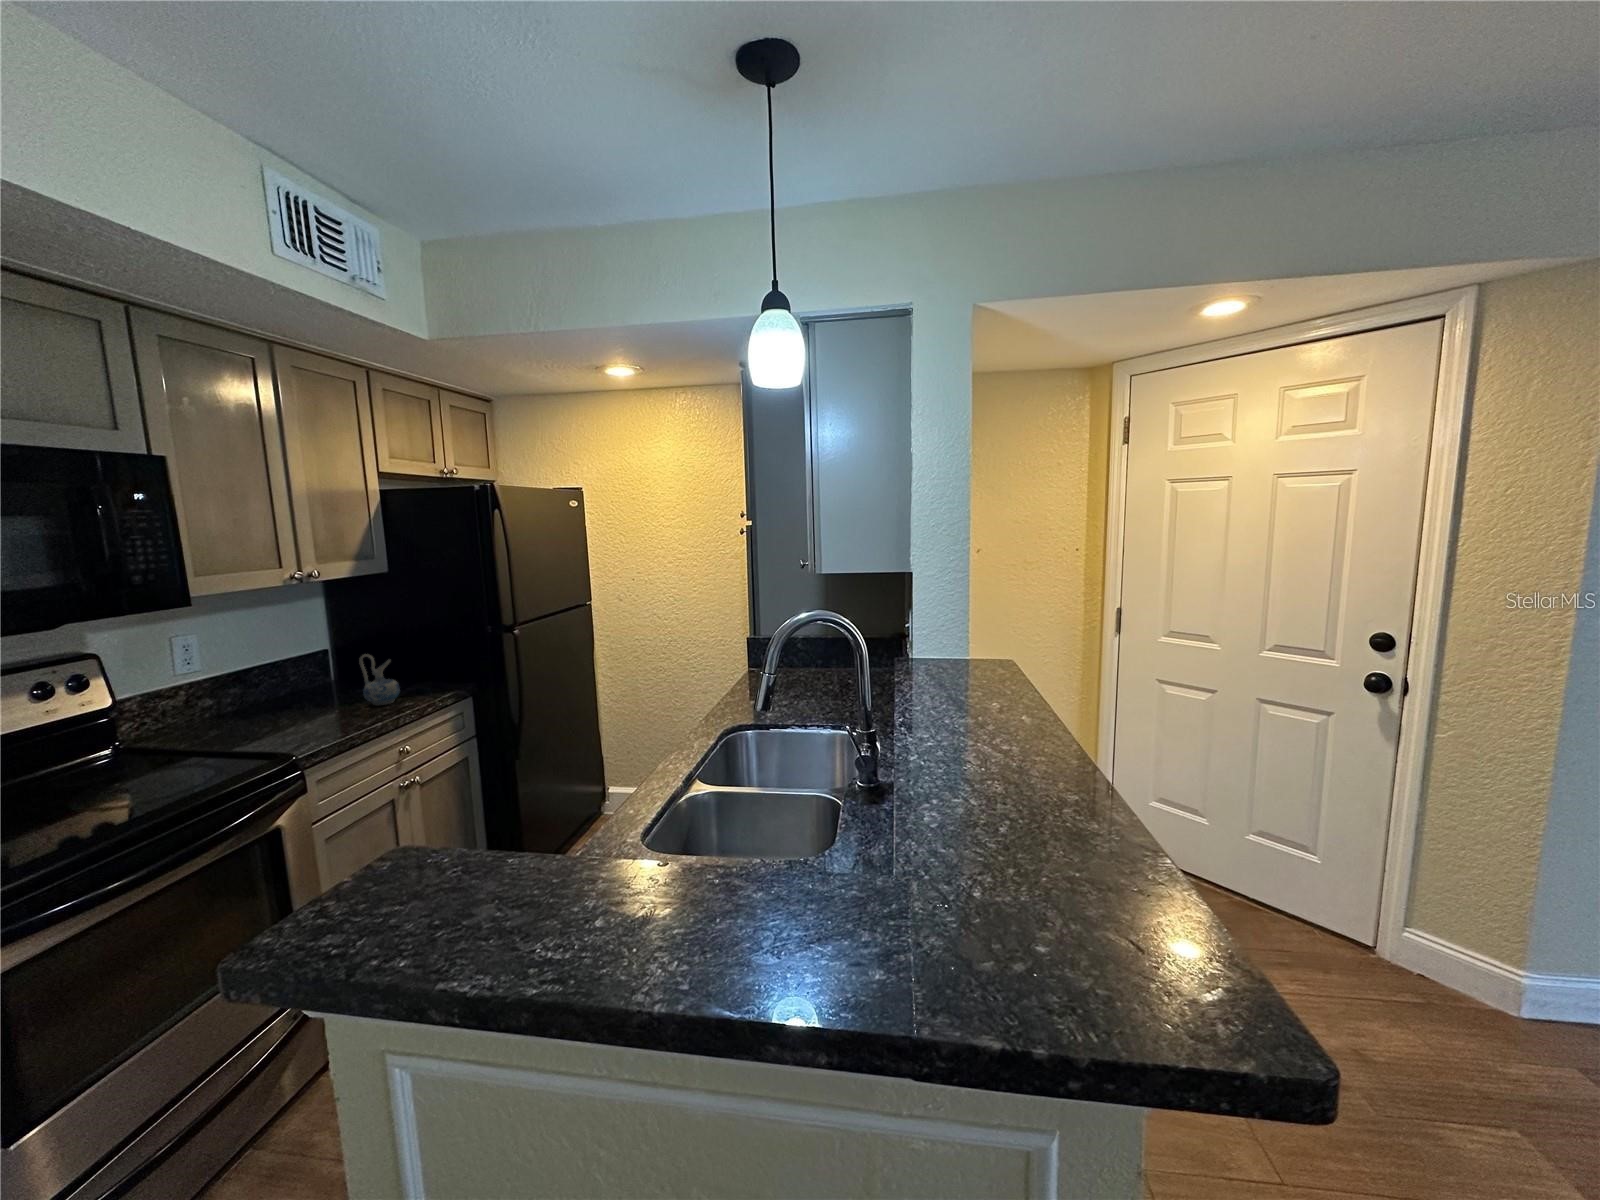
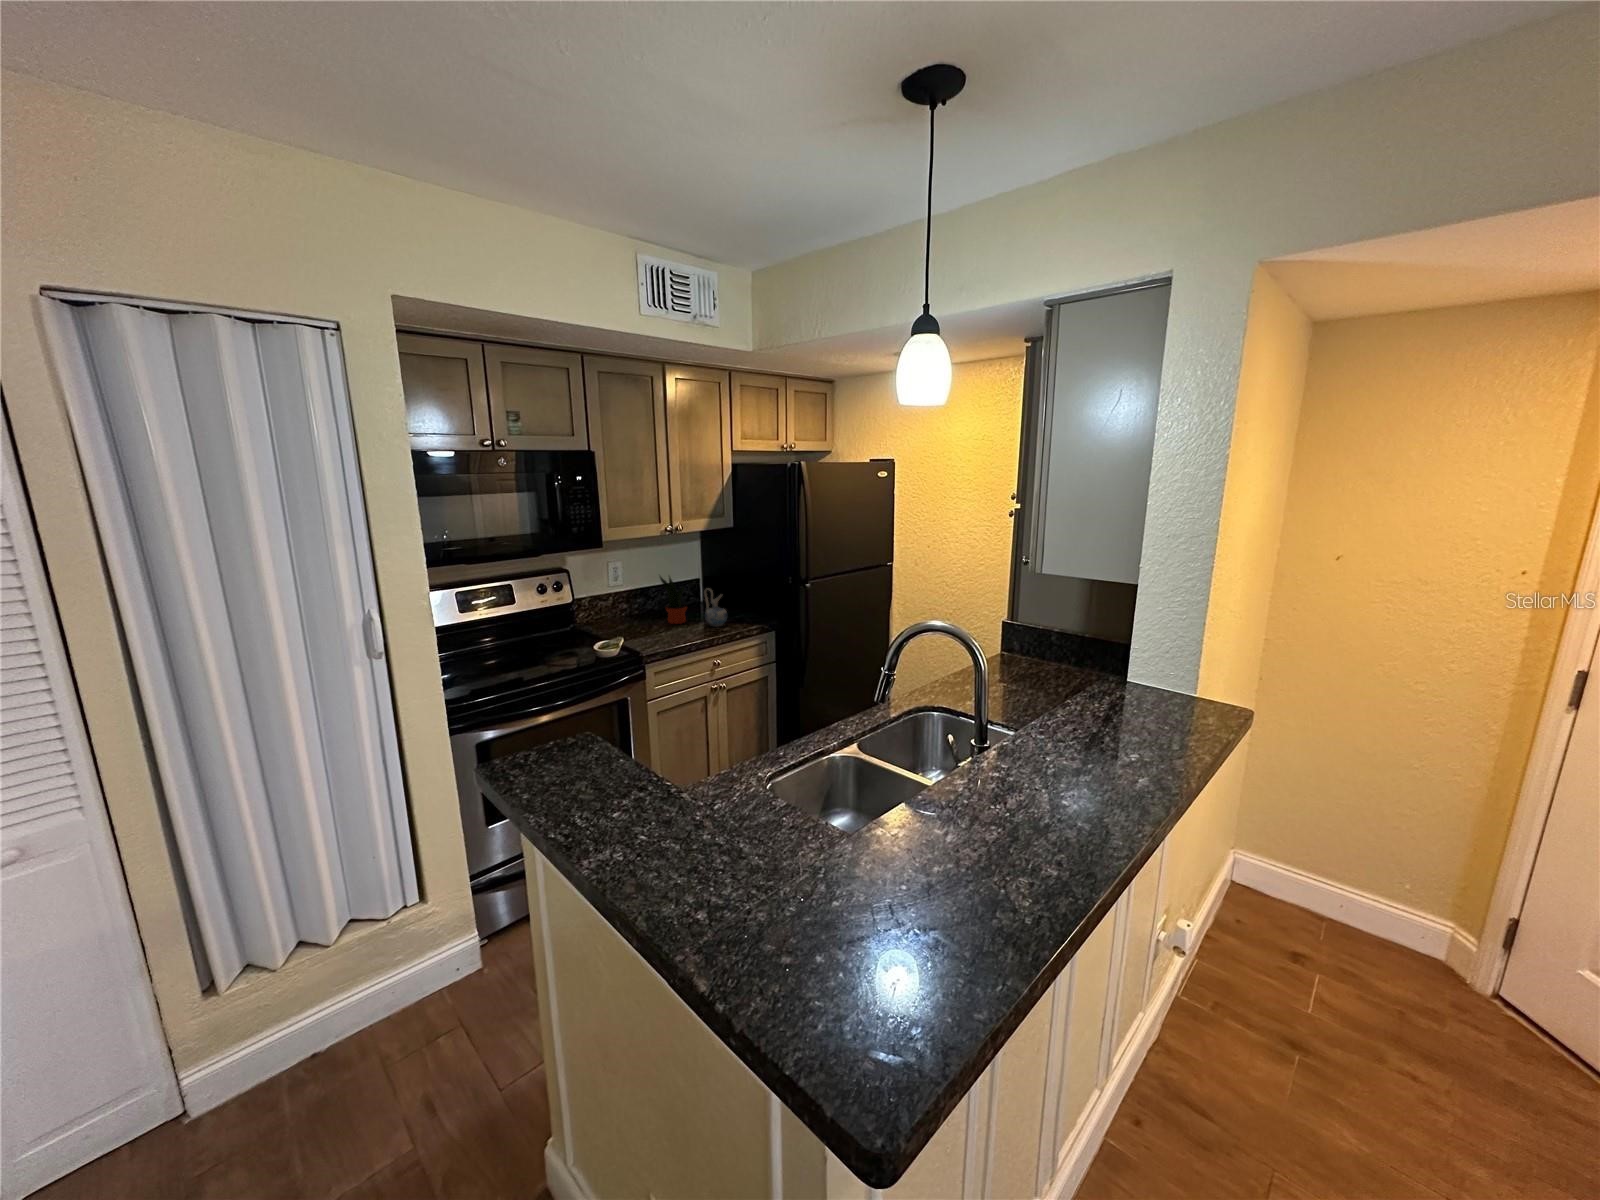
potted plant: none [278,643,329,714] -> present [660,576,687,624]

